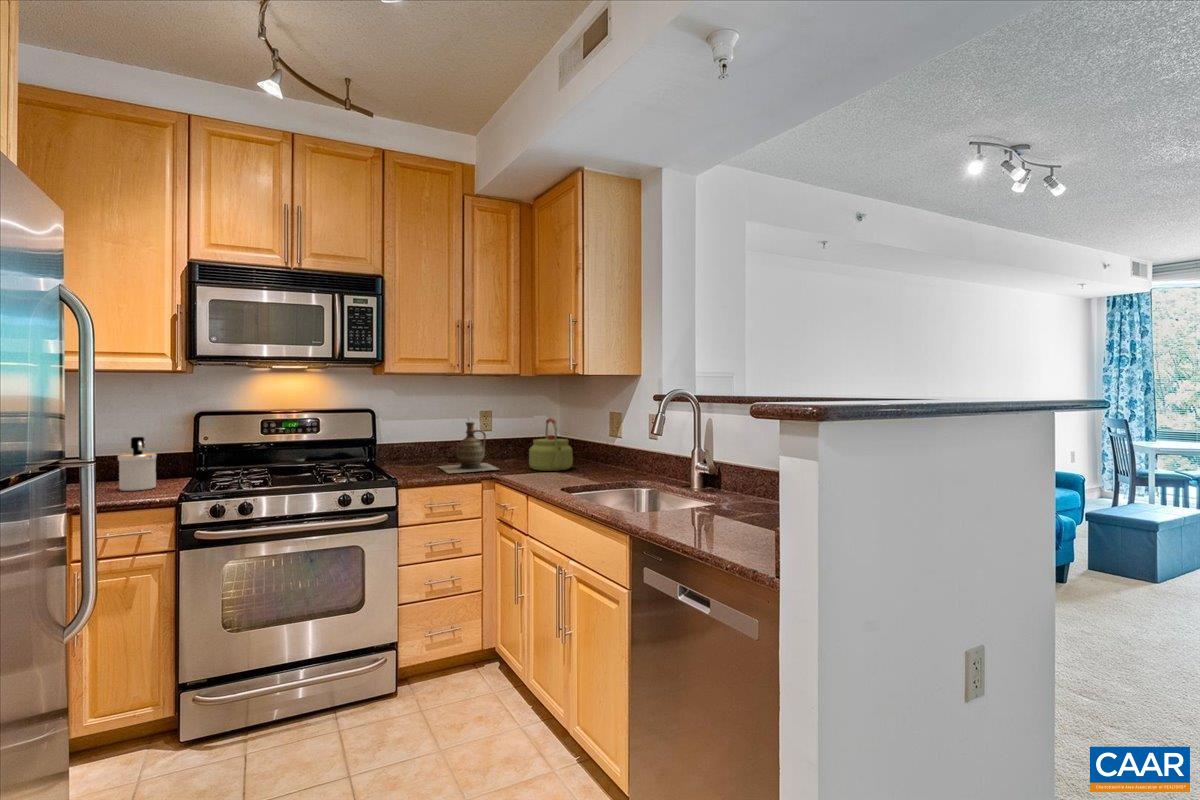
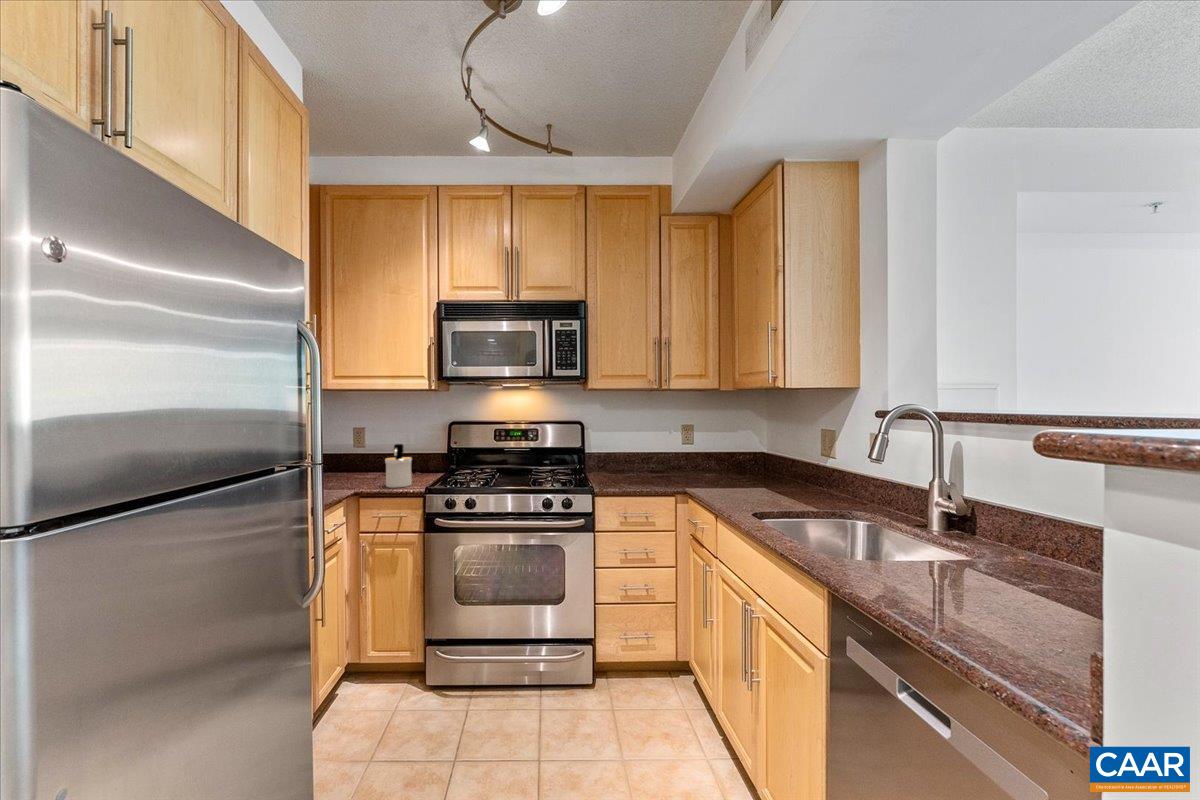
kettle: present [529,418,573,471] -> none [726,432,774,488]
ceramic jug: present [439,422,498,473] -> none [638,435,696,485]

